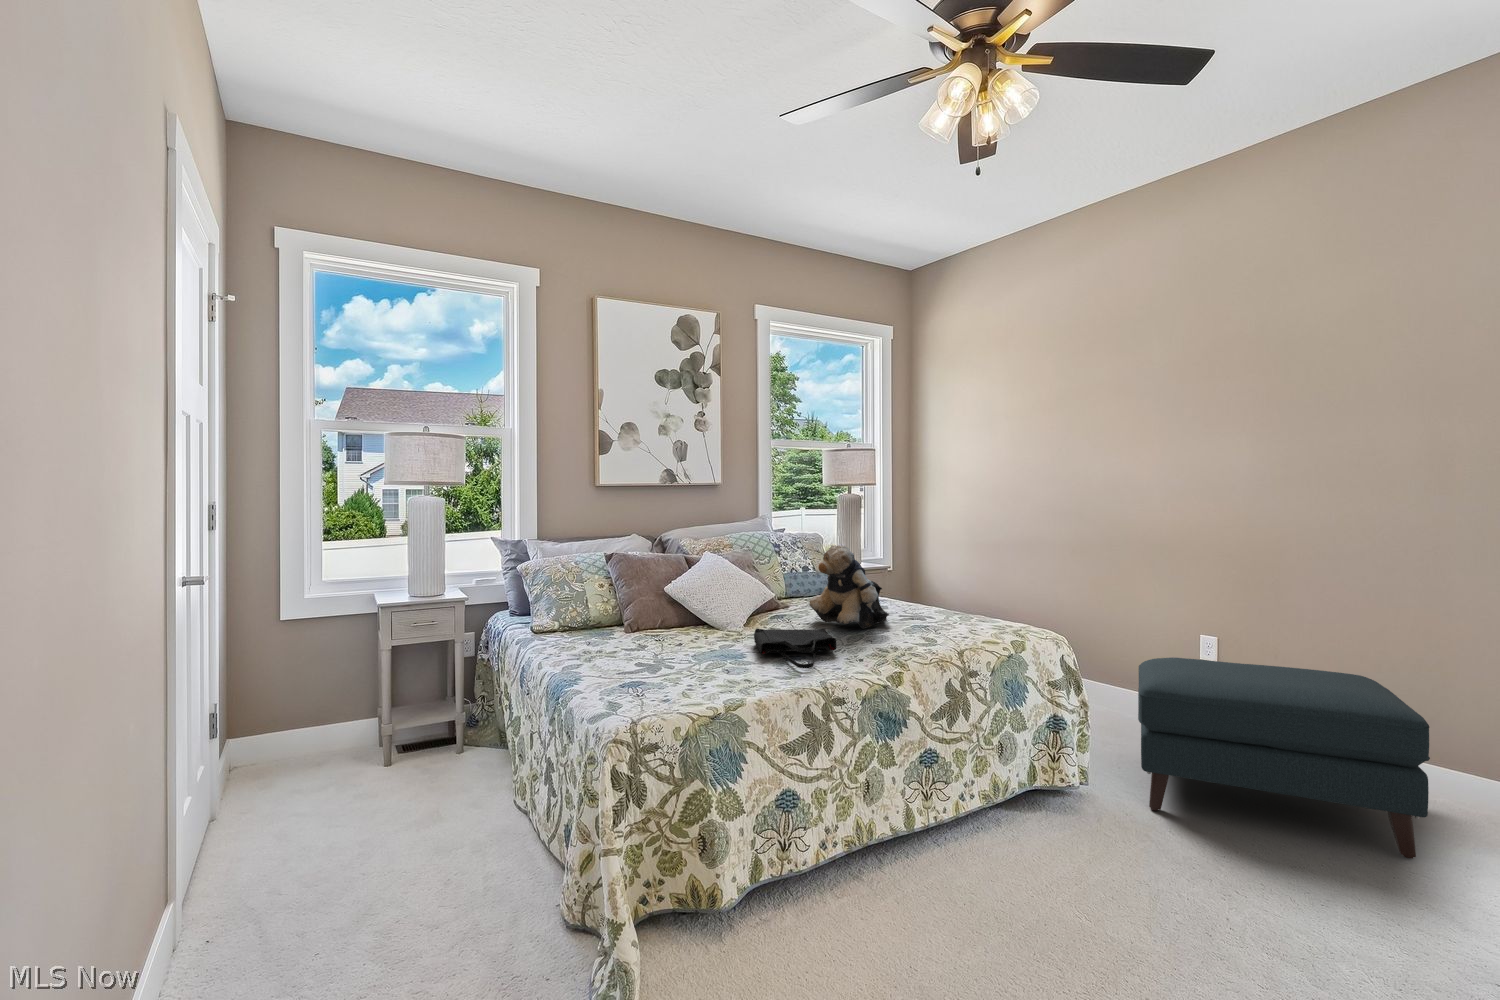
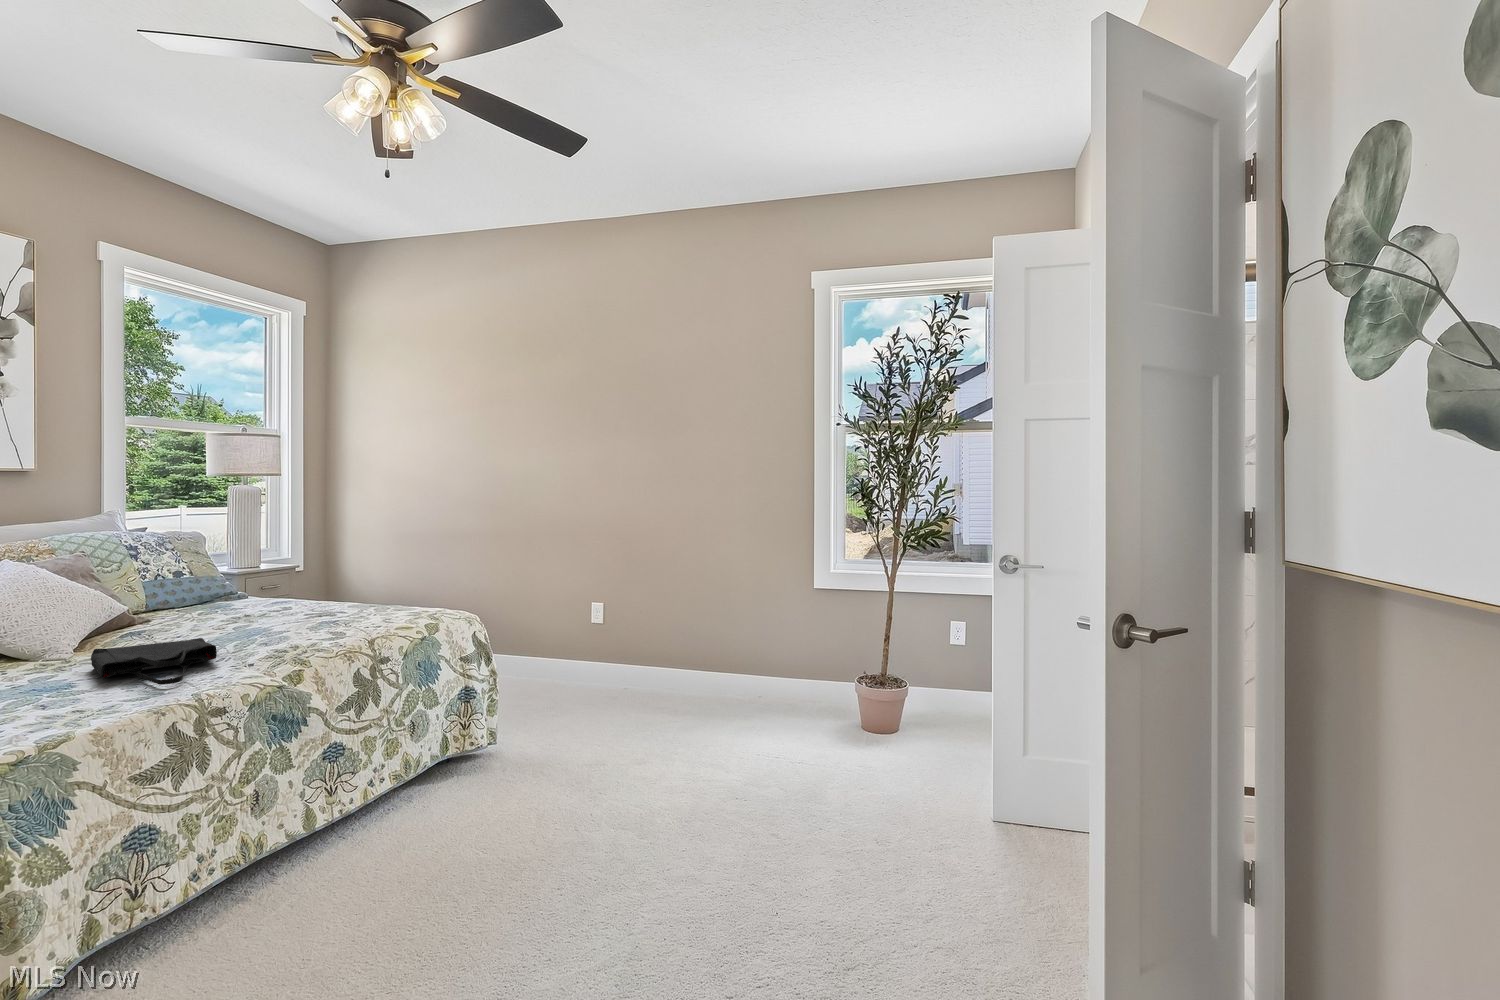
teddy bear: present [809,545,889,629] -> none [181,542,291,633]
ottoman: present [1138,657,1430,859] -> none [538,619,719,752]

